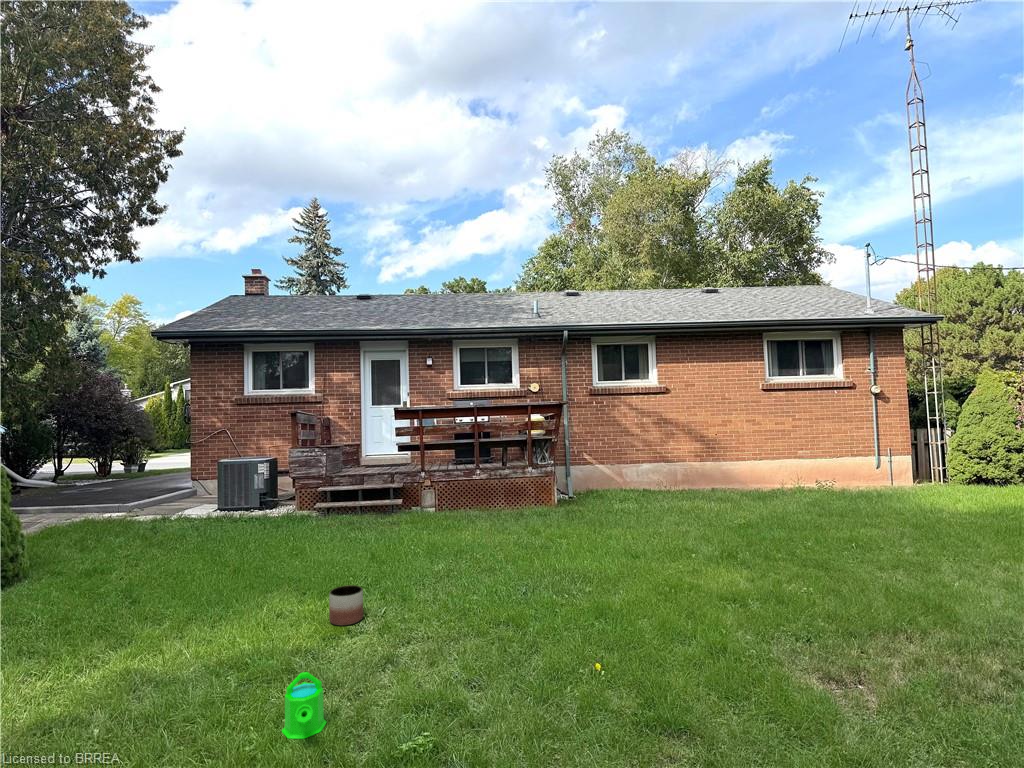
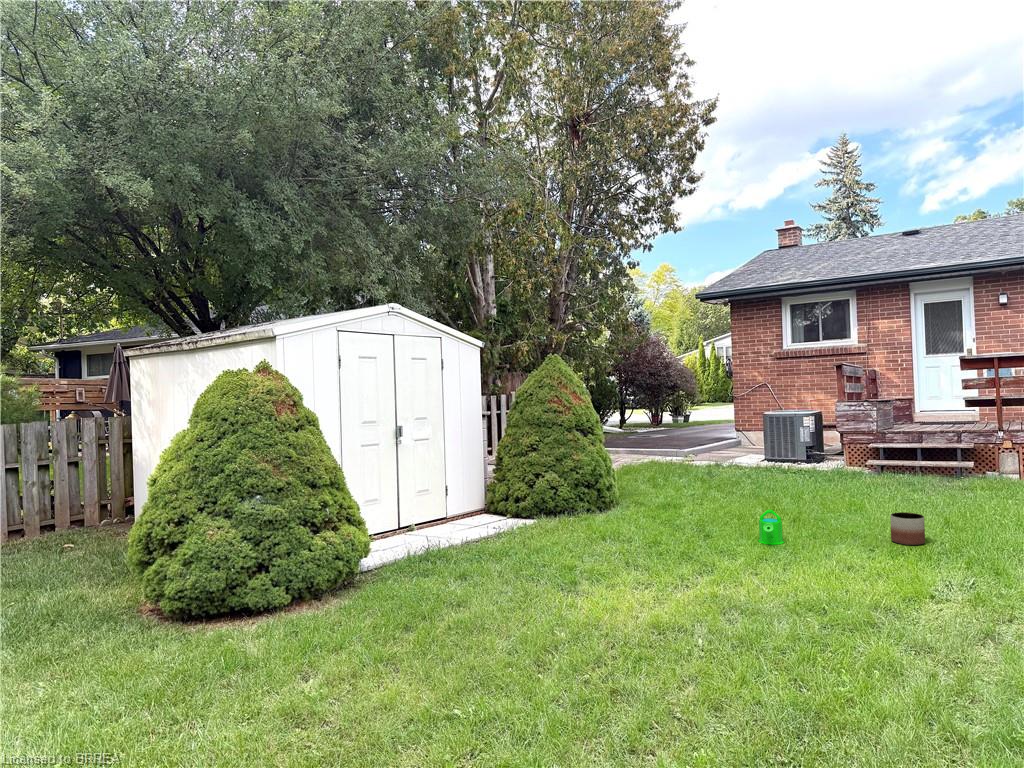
watering can: present [282,672,327,739] -> present [758,510,784,545]

